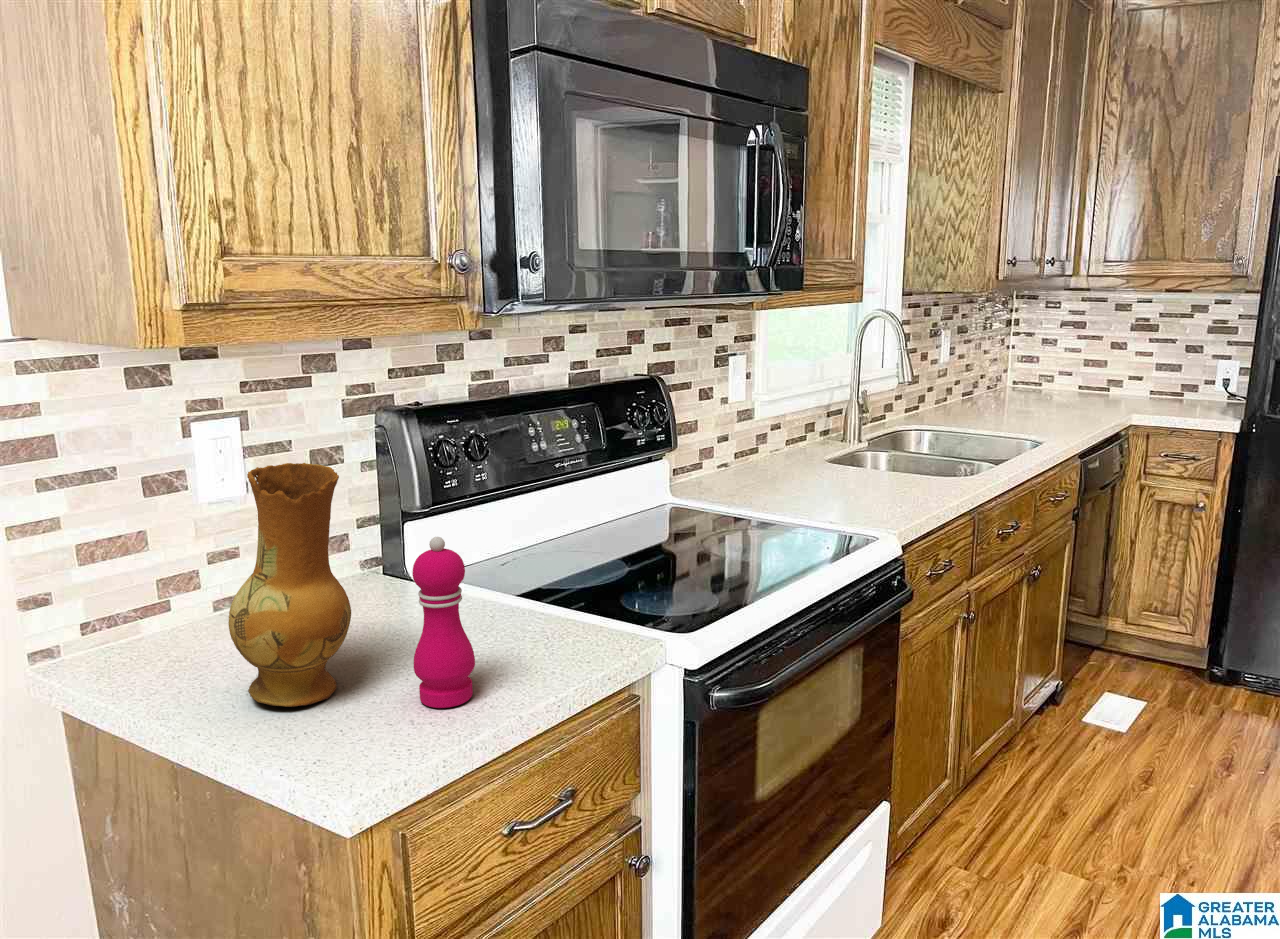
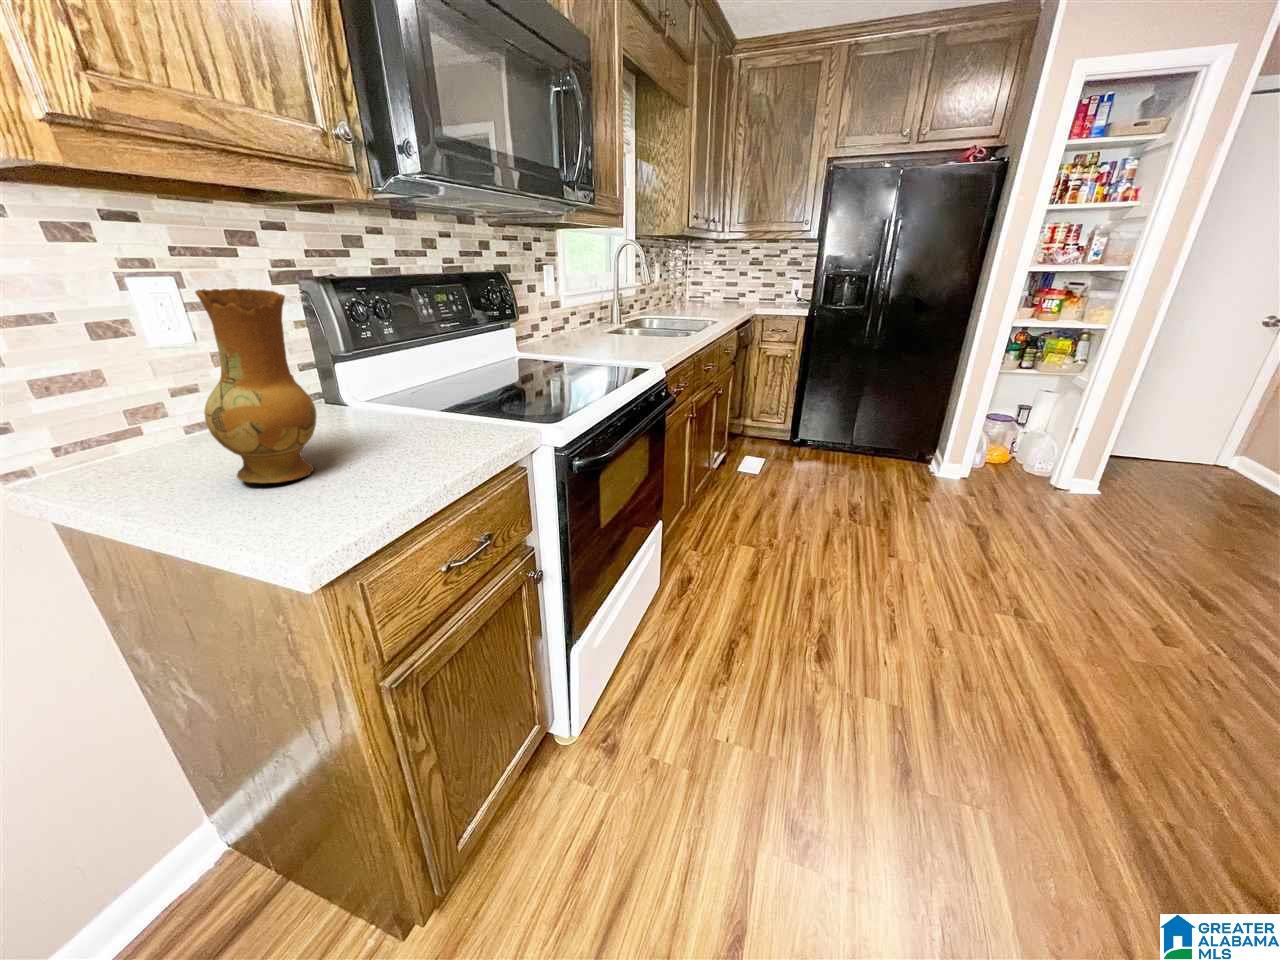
pepper mill: present [412,537,475,708] -> none [364,342,425,471]

